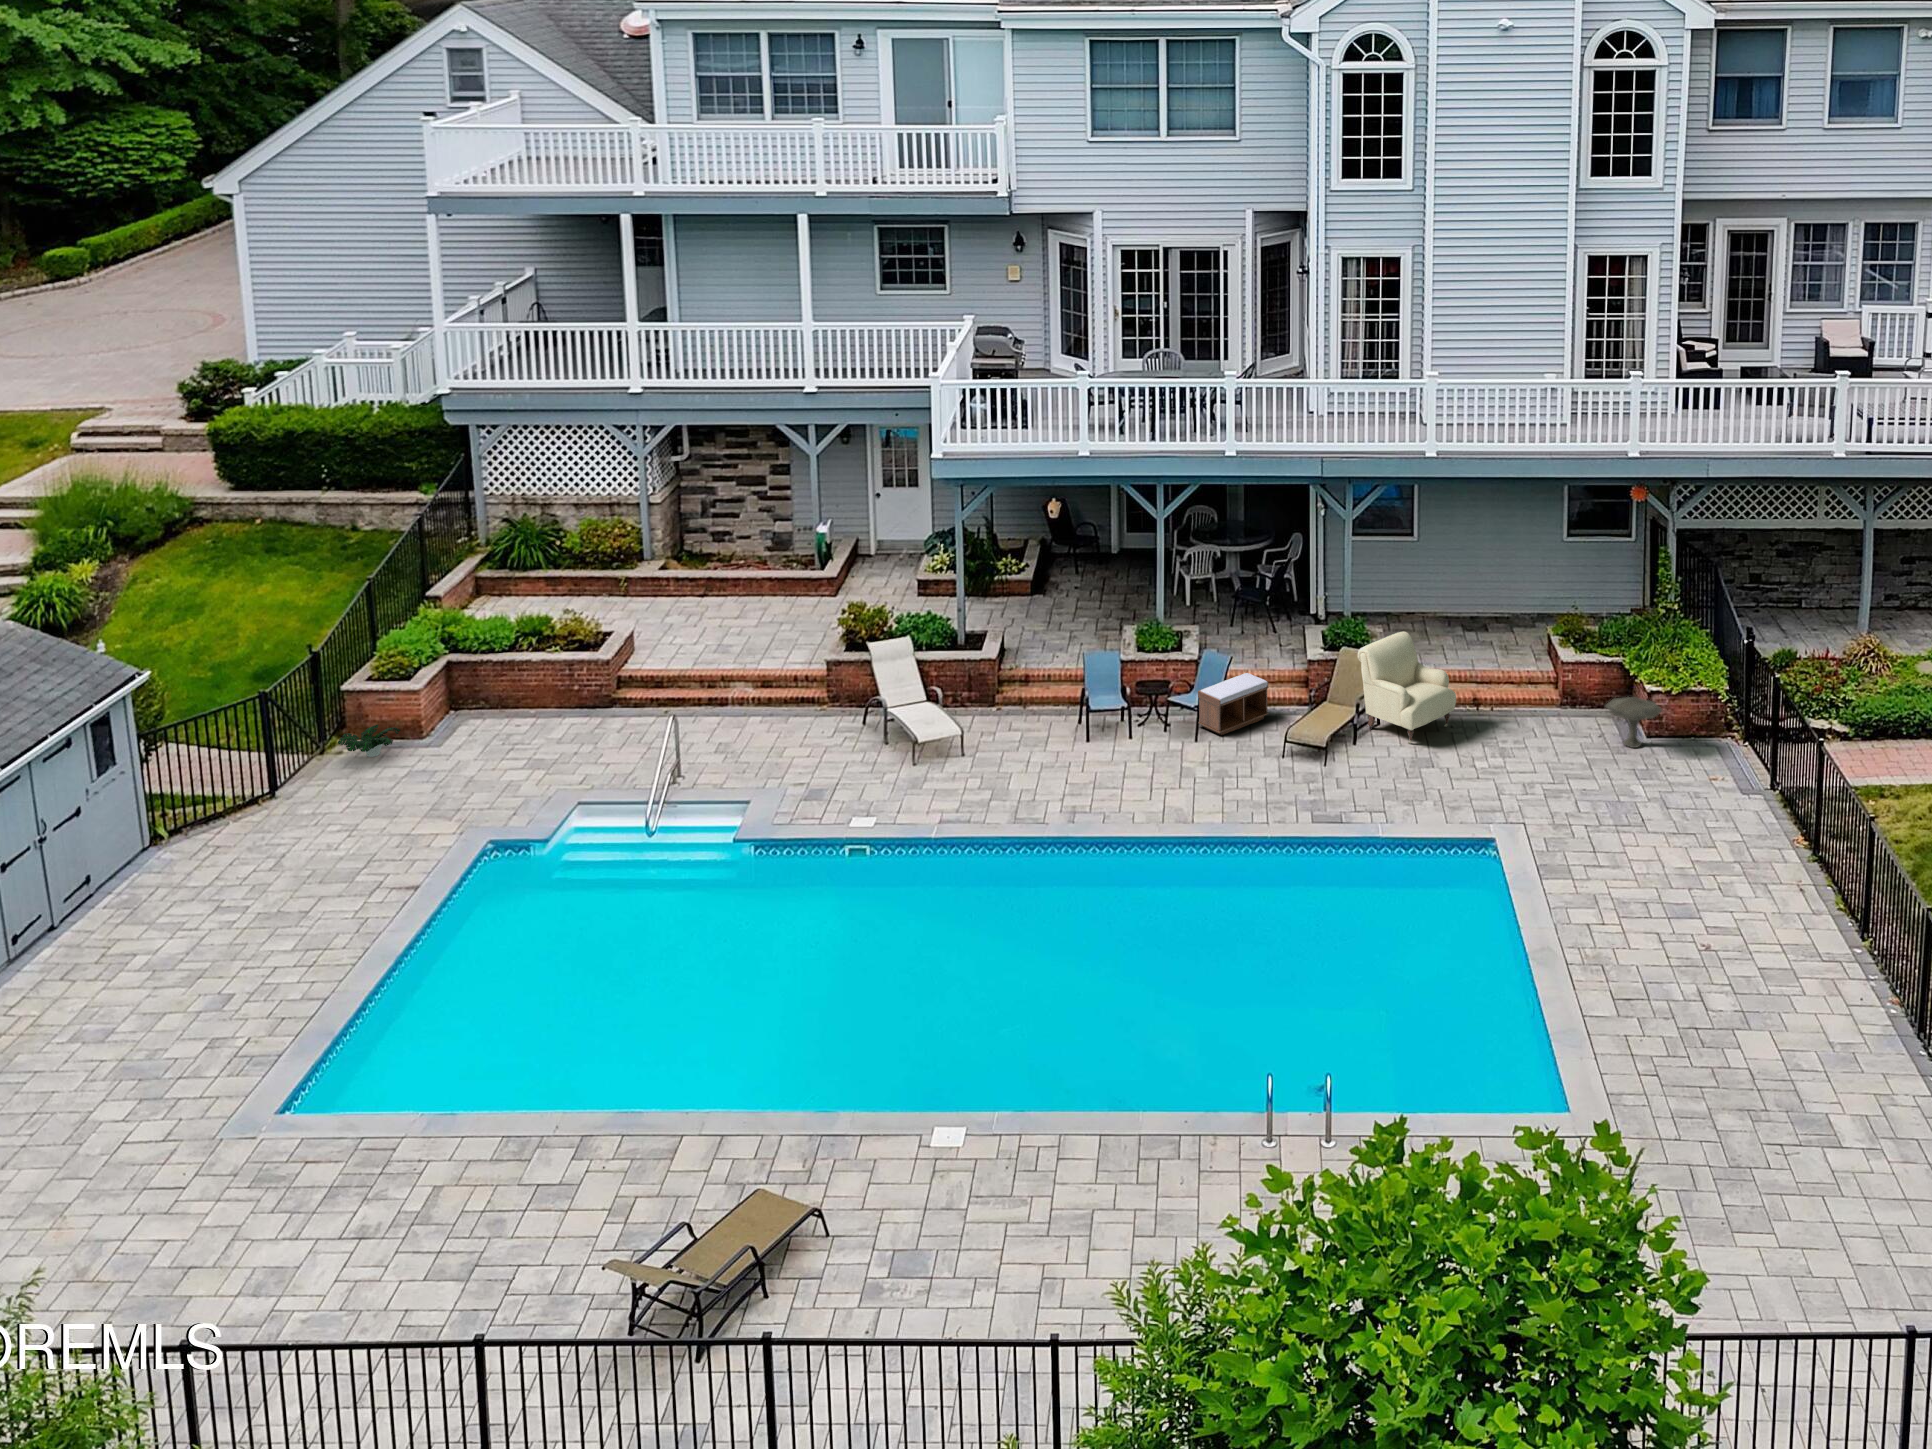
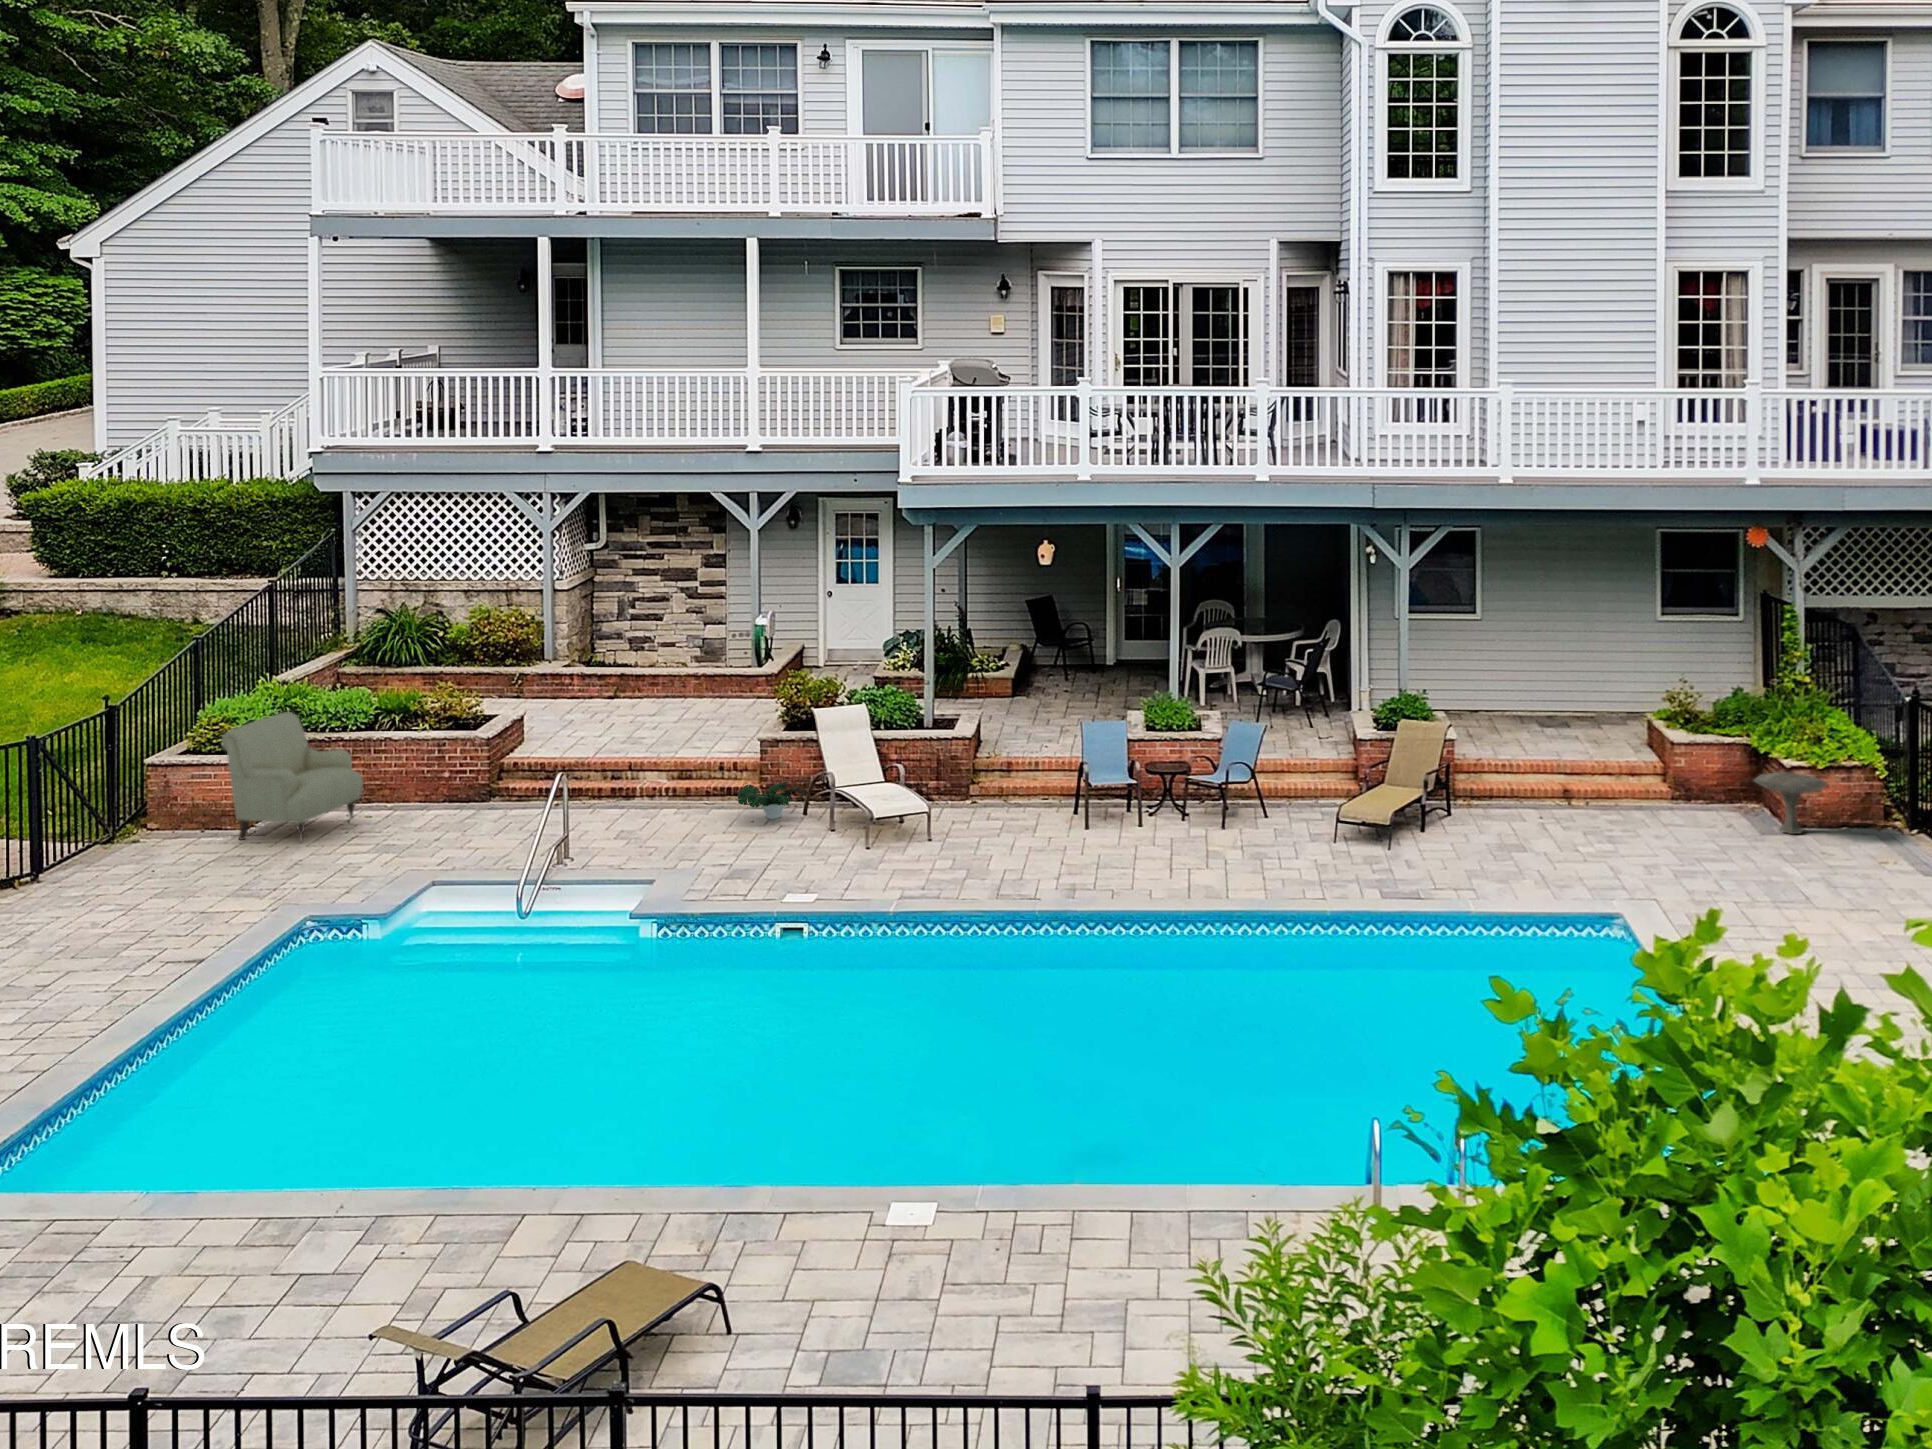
chair: present [1358,632,1456,744] -> present [222,712,363,843]
bench: present [1198,673,1269,735] -> none [1232,754,1321,827]
potted plant: present [338,725,400,757] -> present [737,782,808,819]

